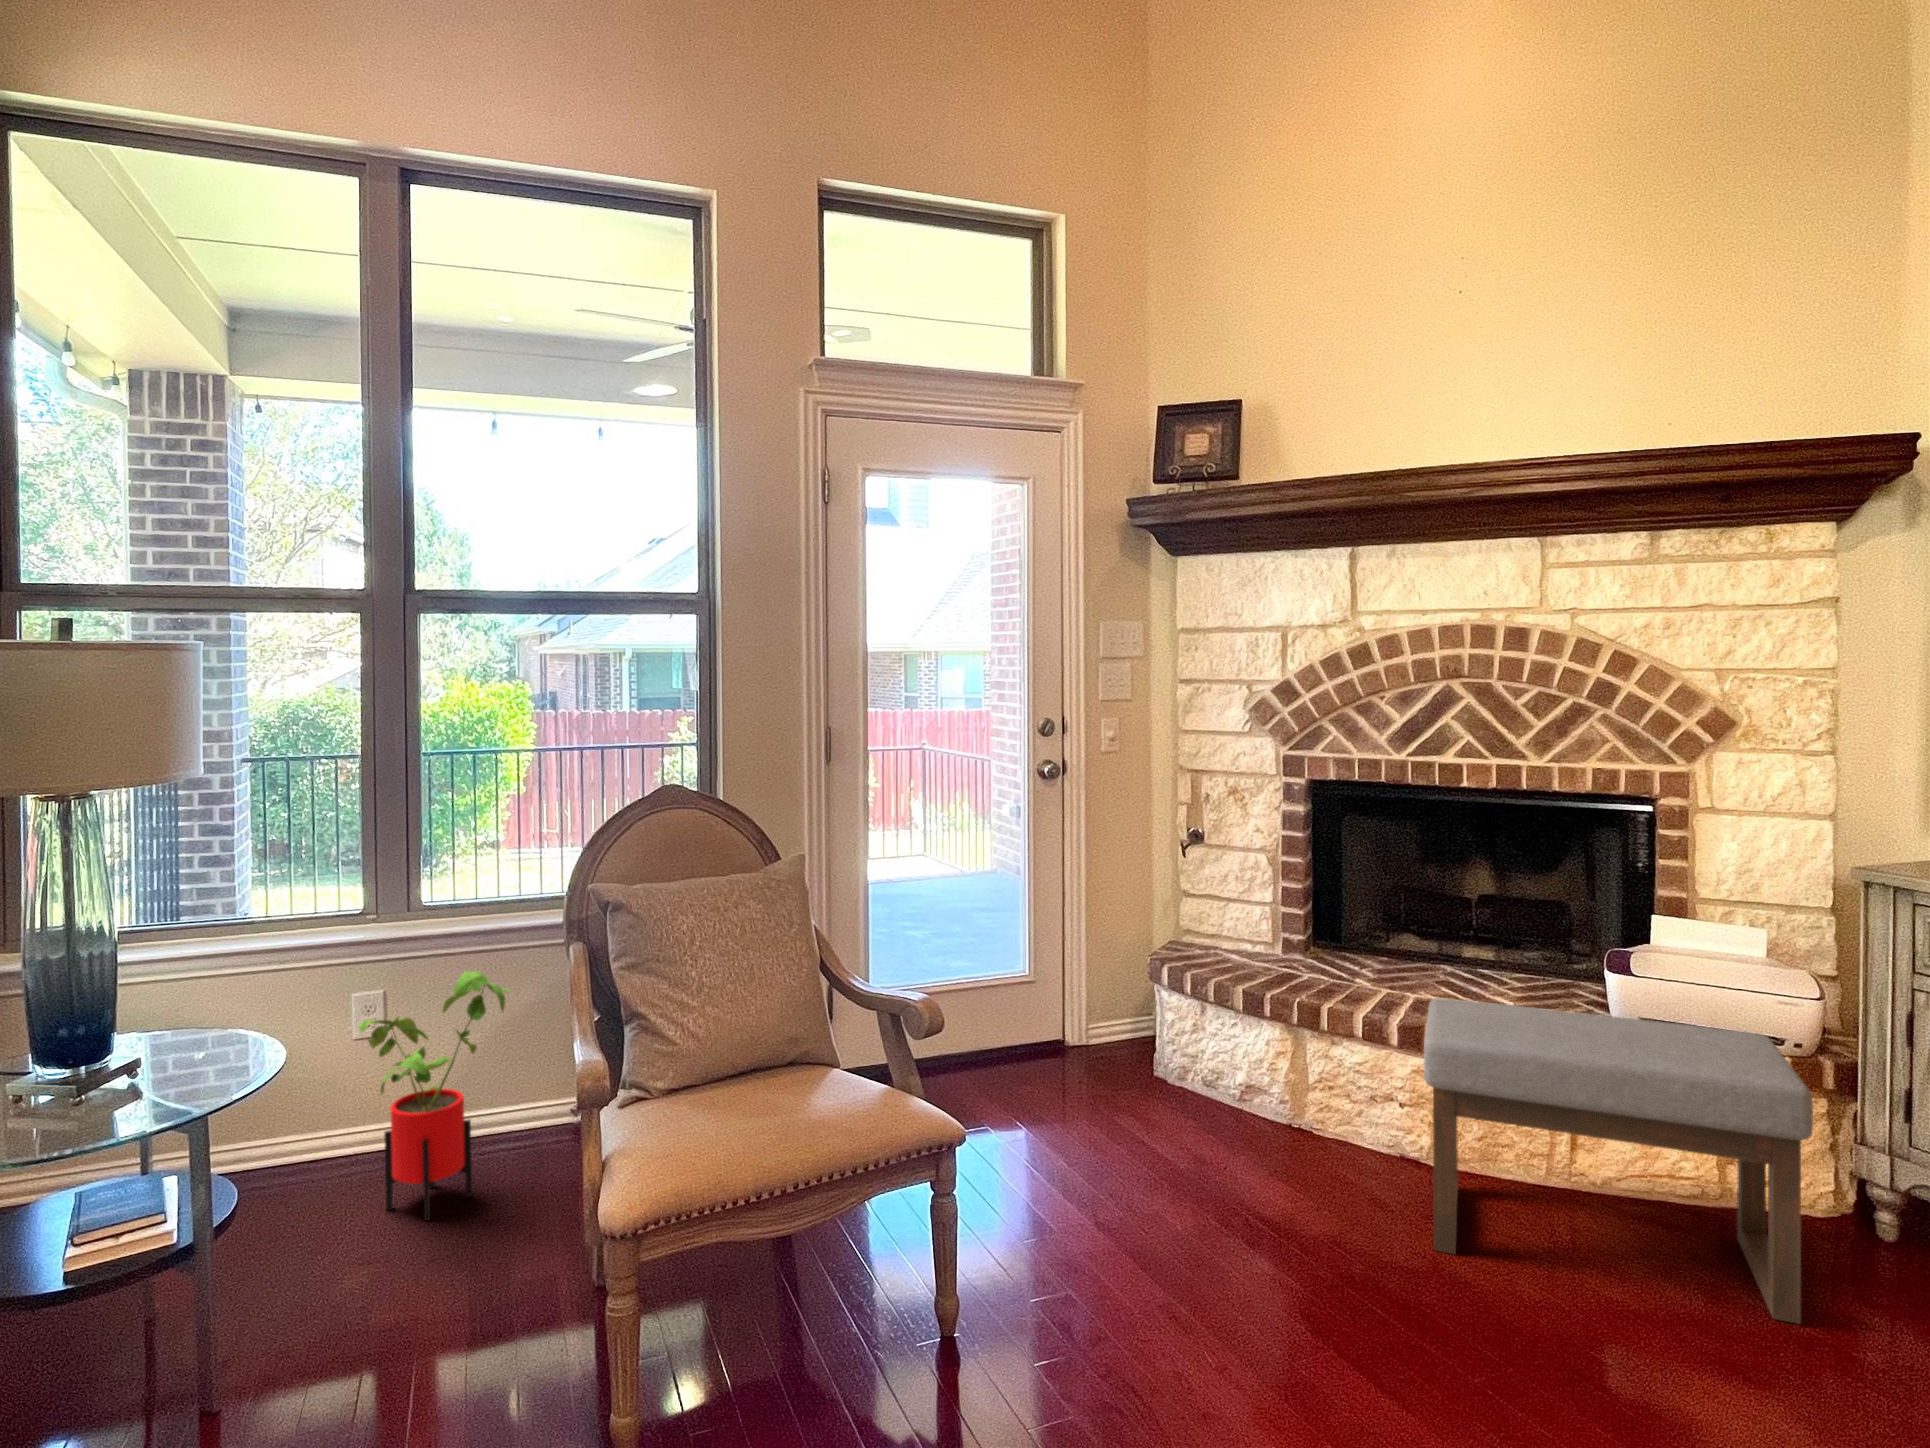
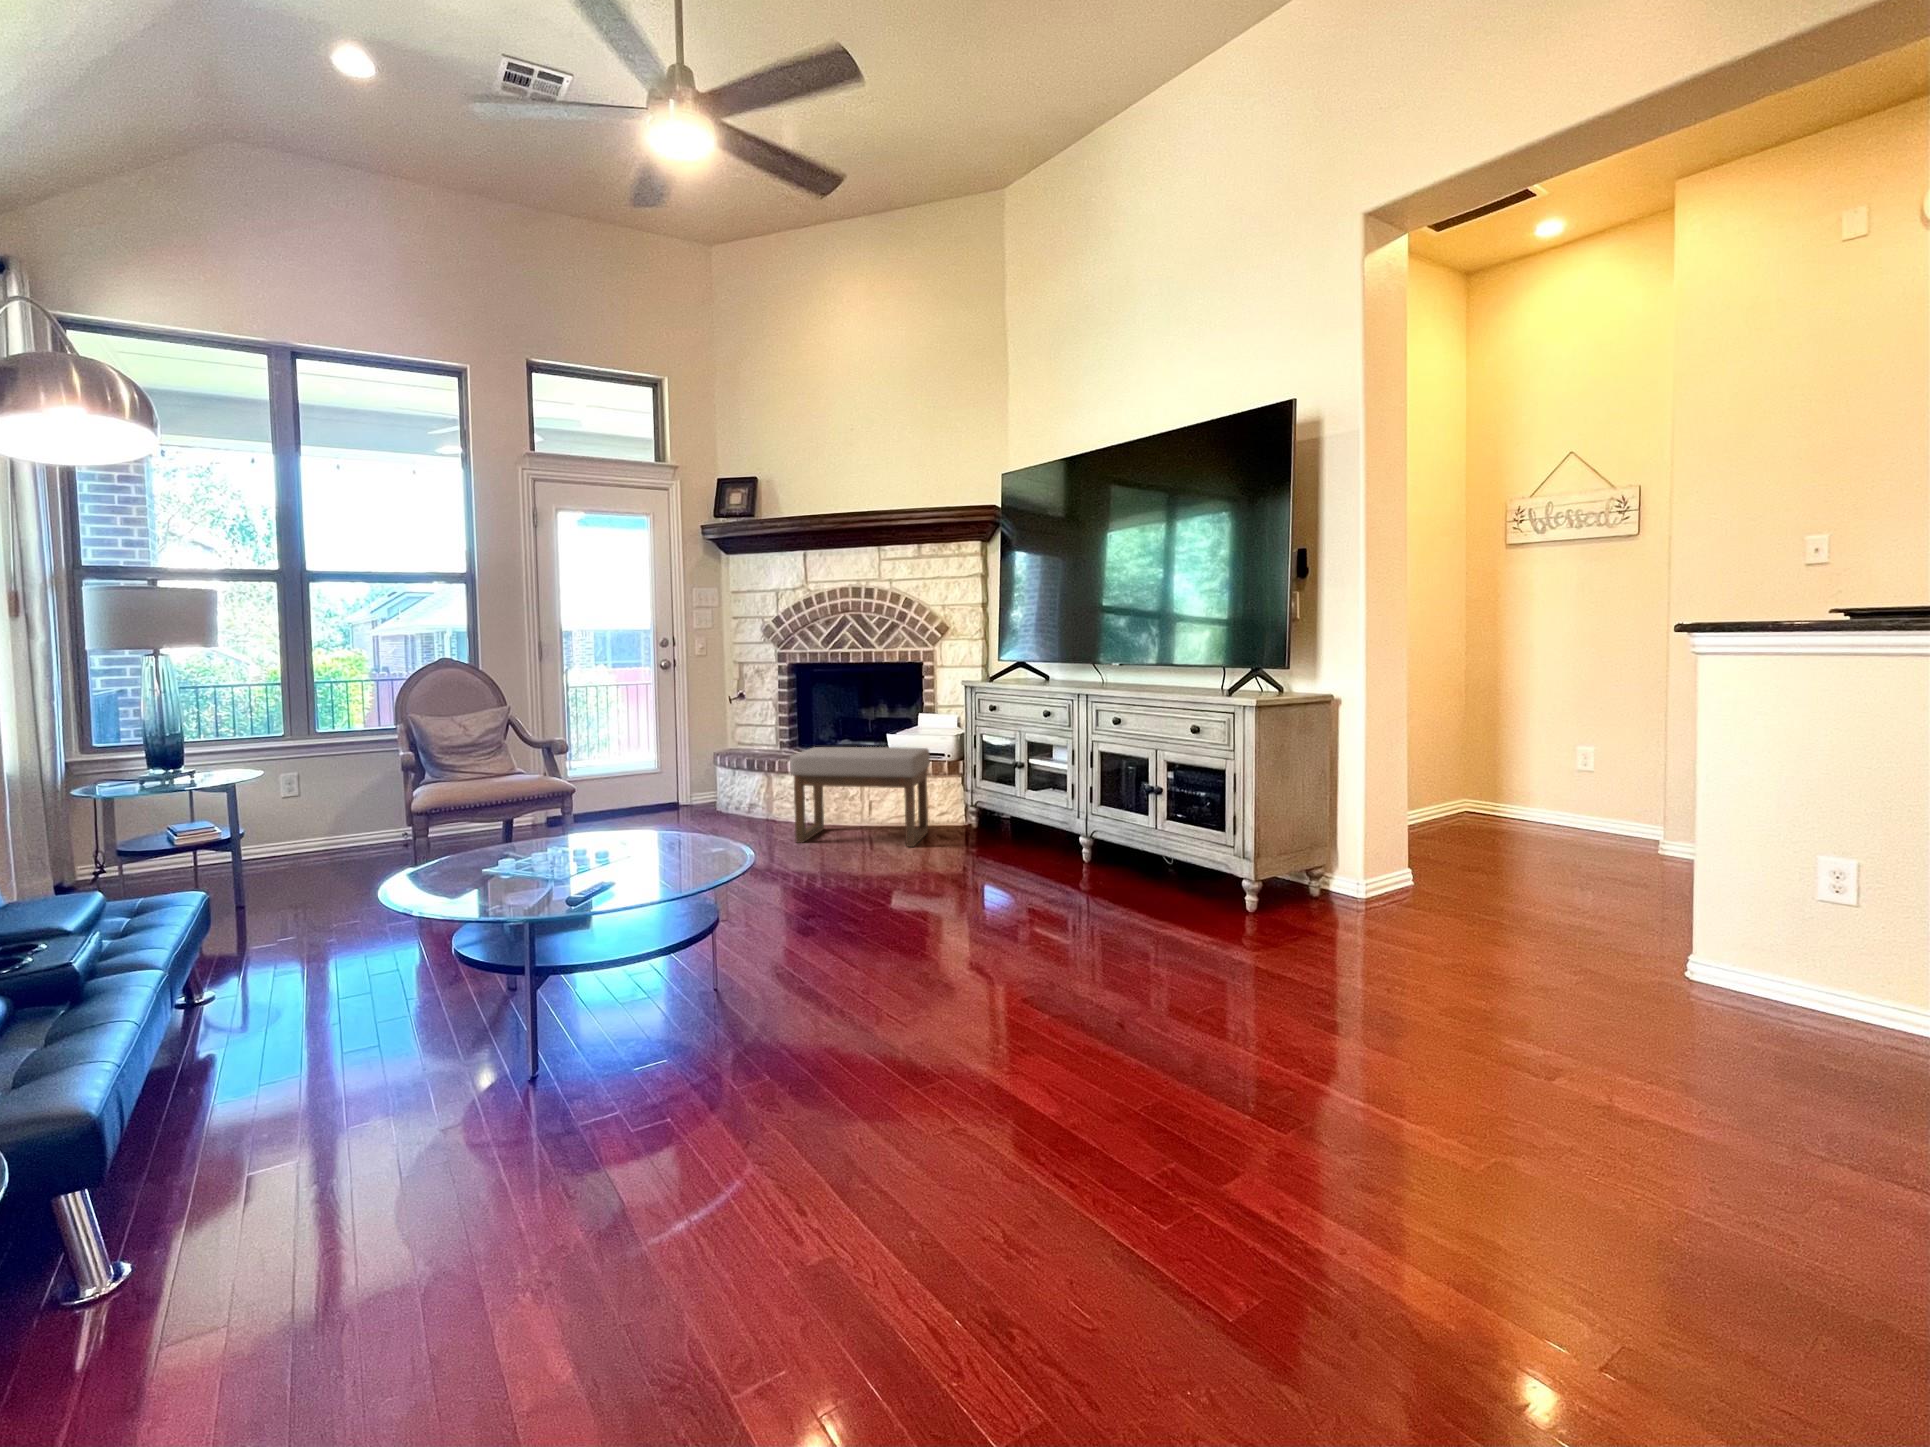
house plant: present [359,971,510,1221] -> none [286,751,368,867]

